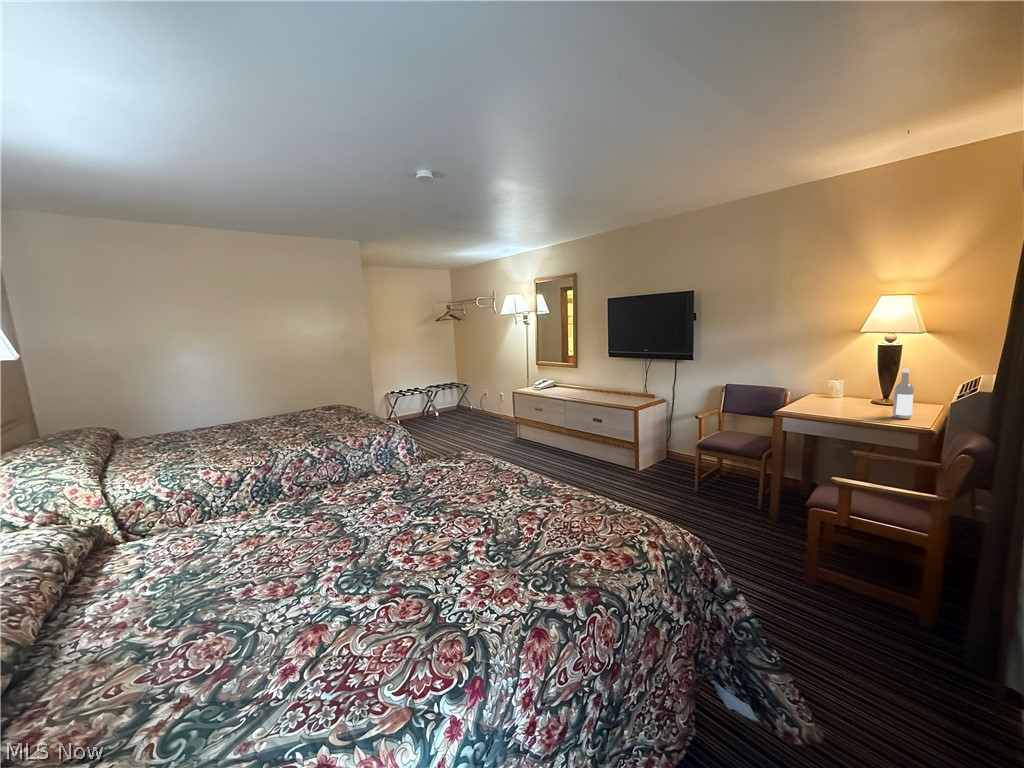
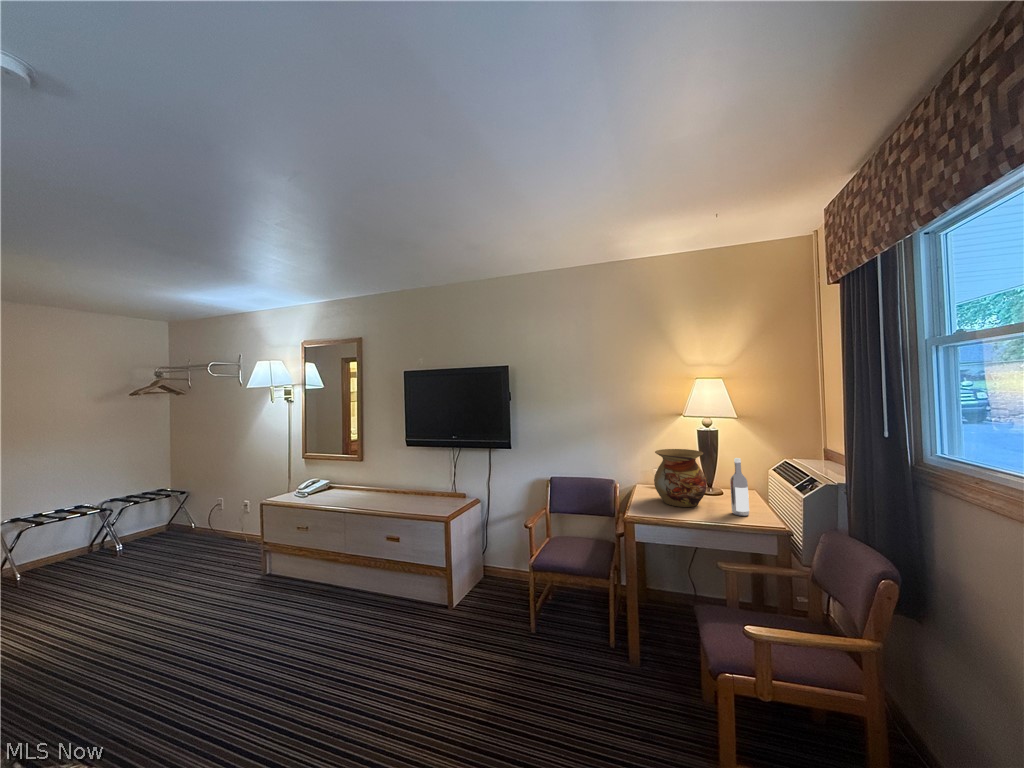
vase: none [819,362,875,410] -> present [654,449,707,507]

